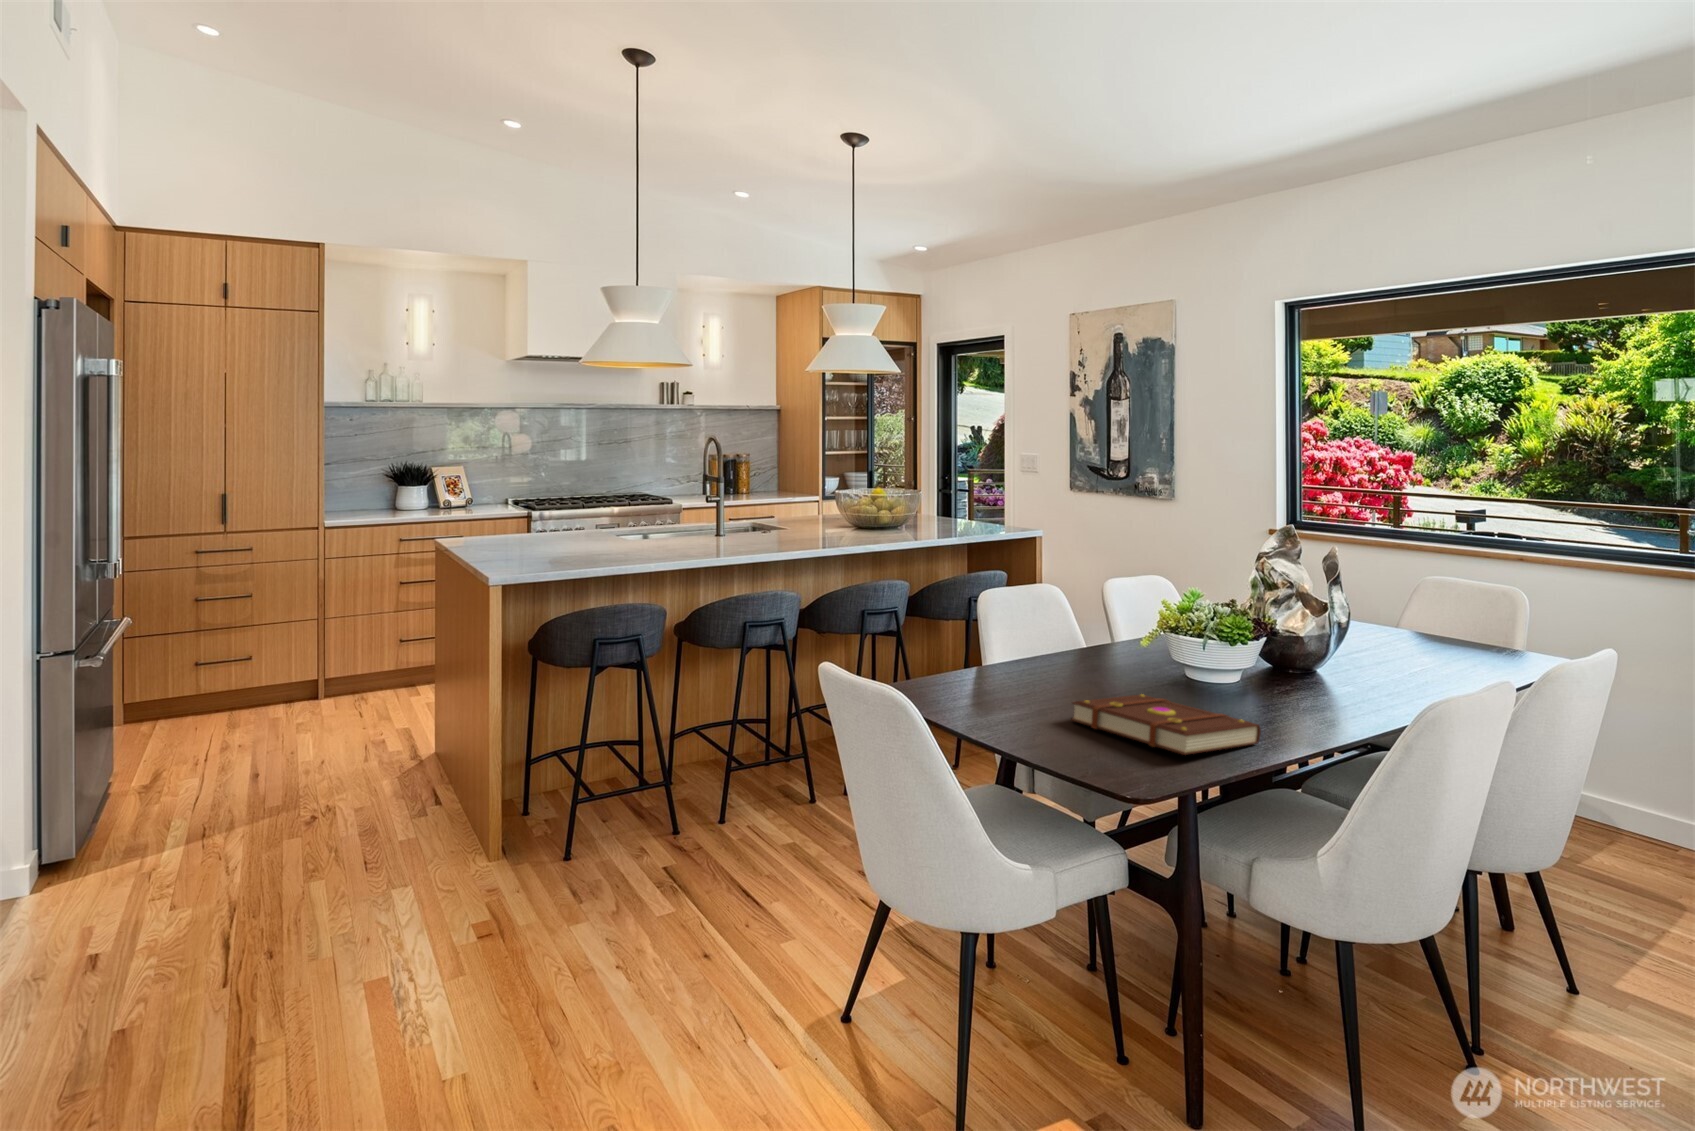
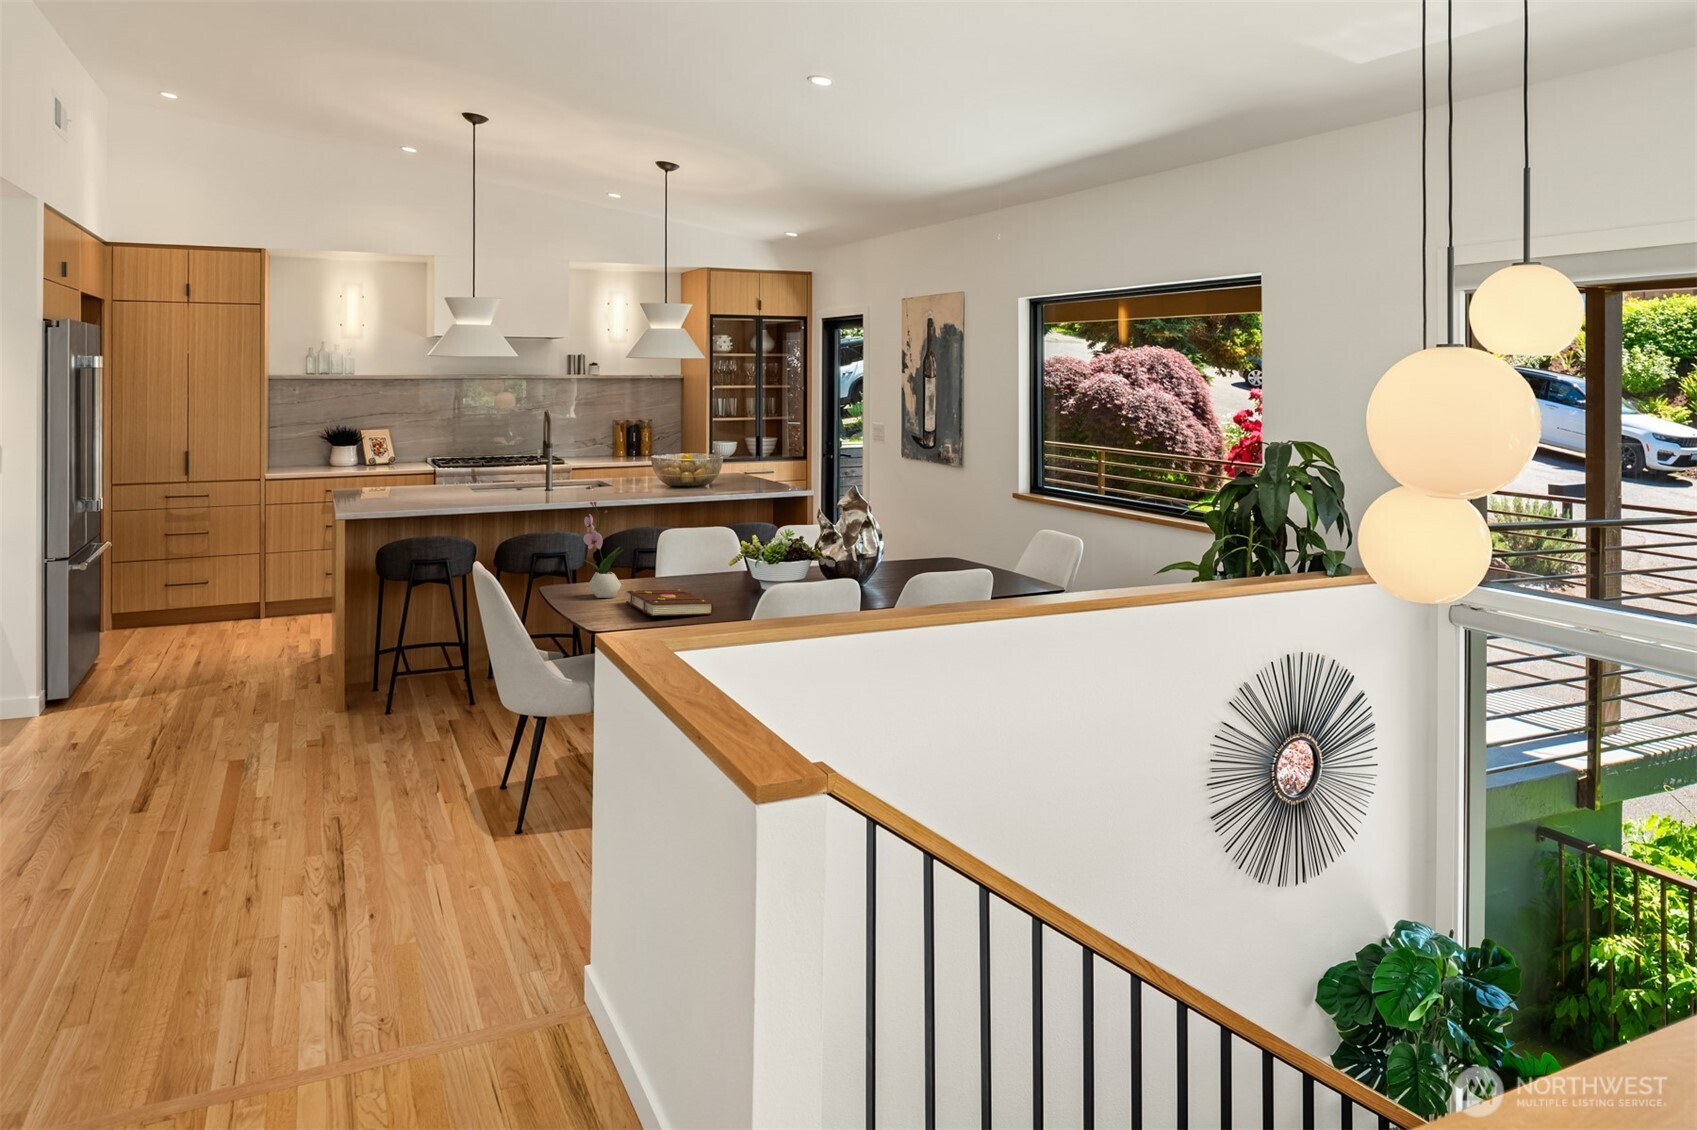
flower arrangement: none [980,554,1052,712] -> present [583,502,624,598]

